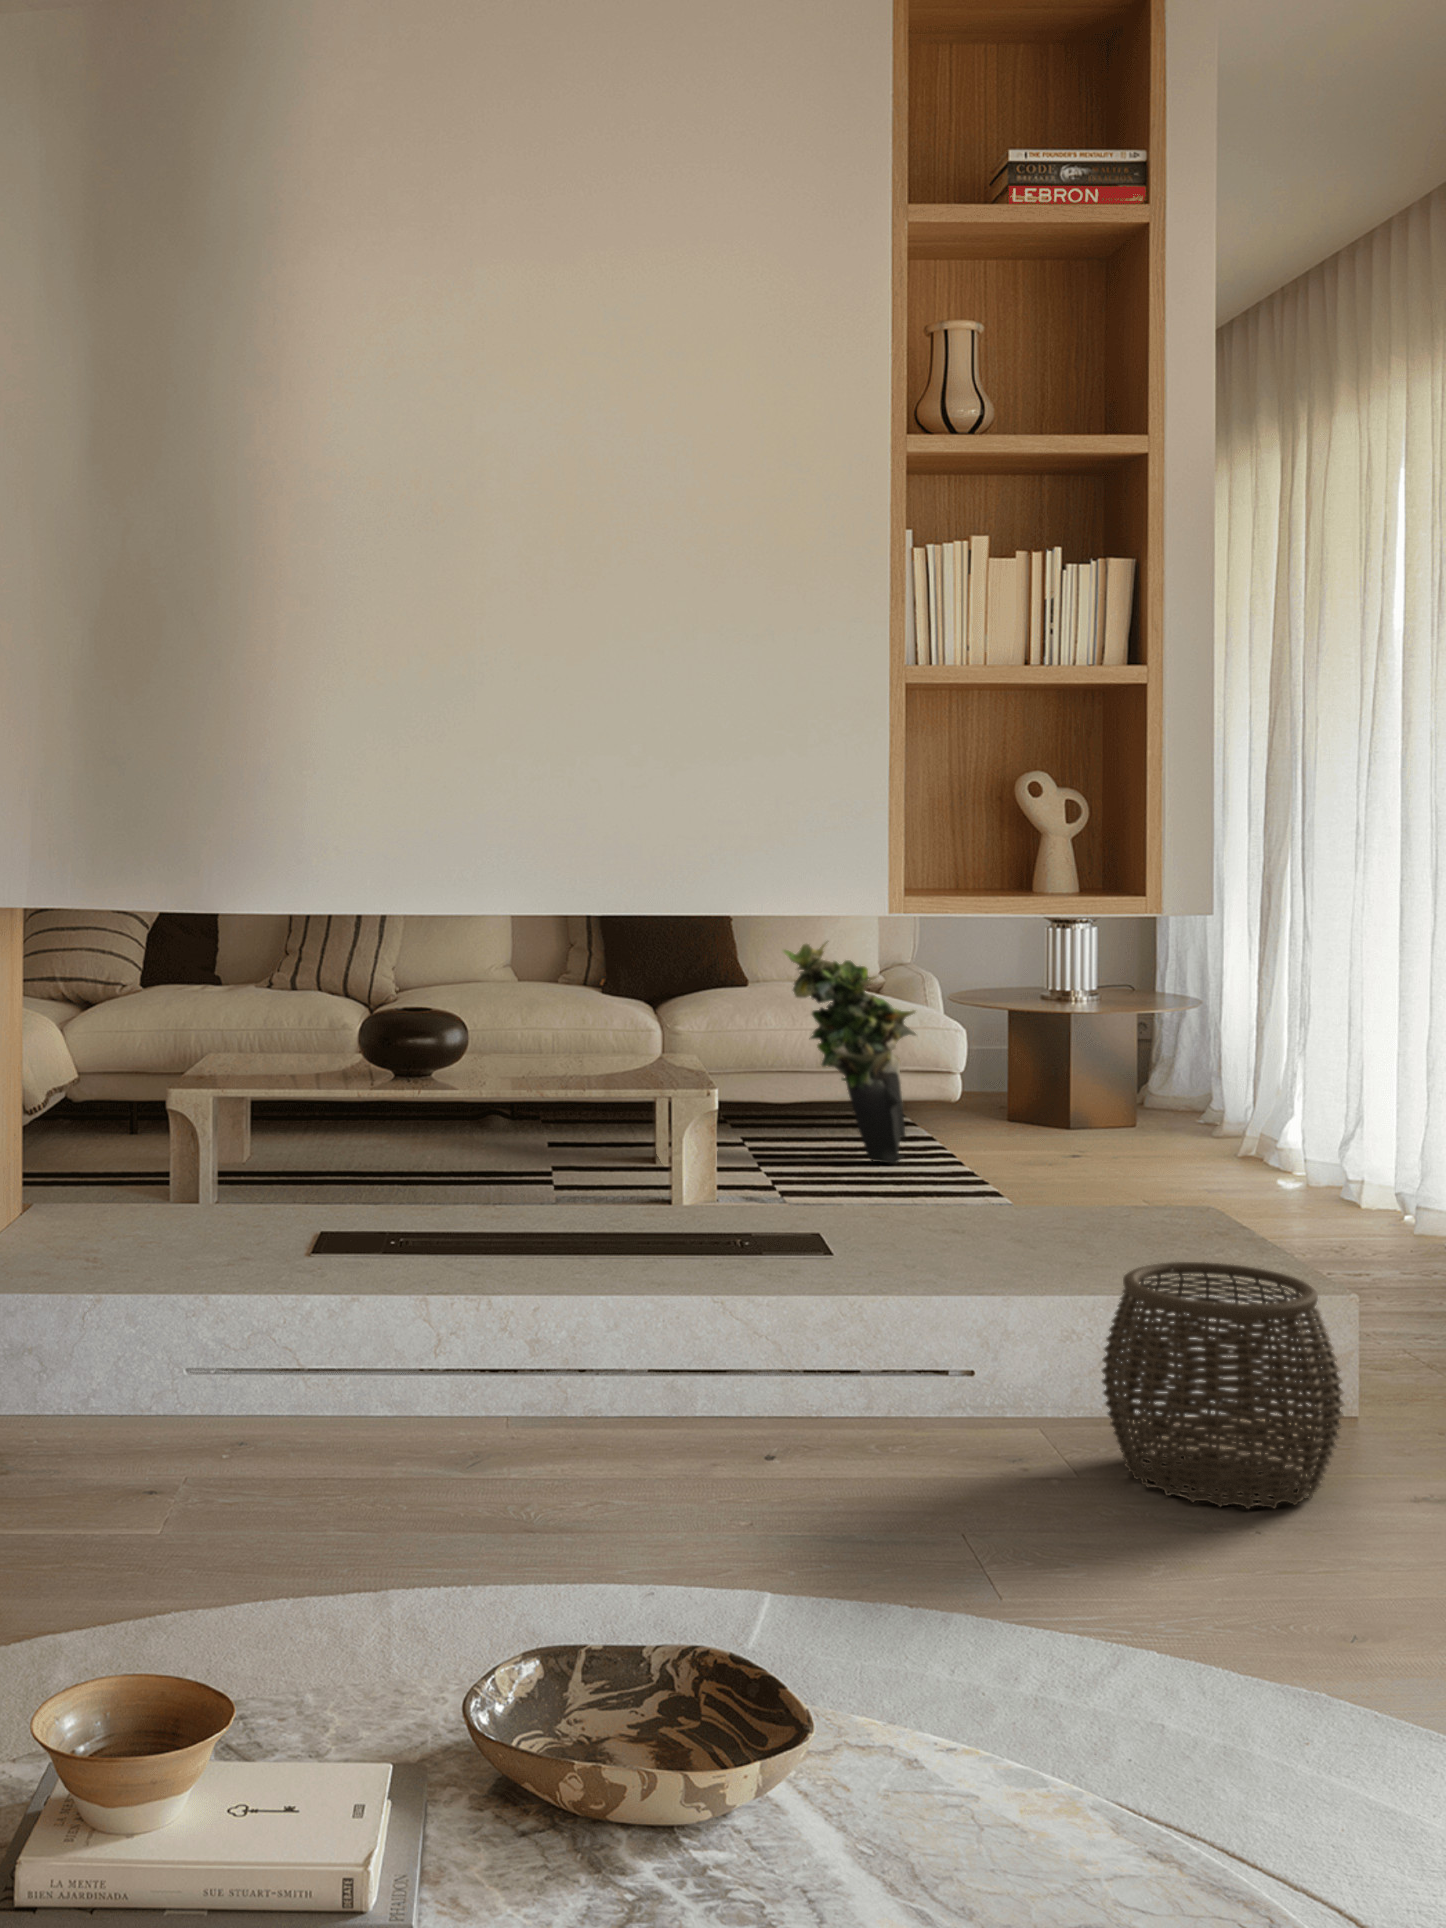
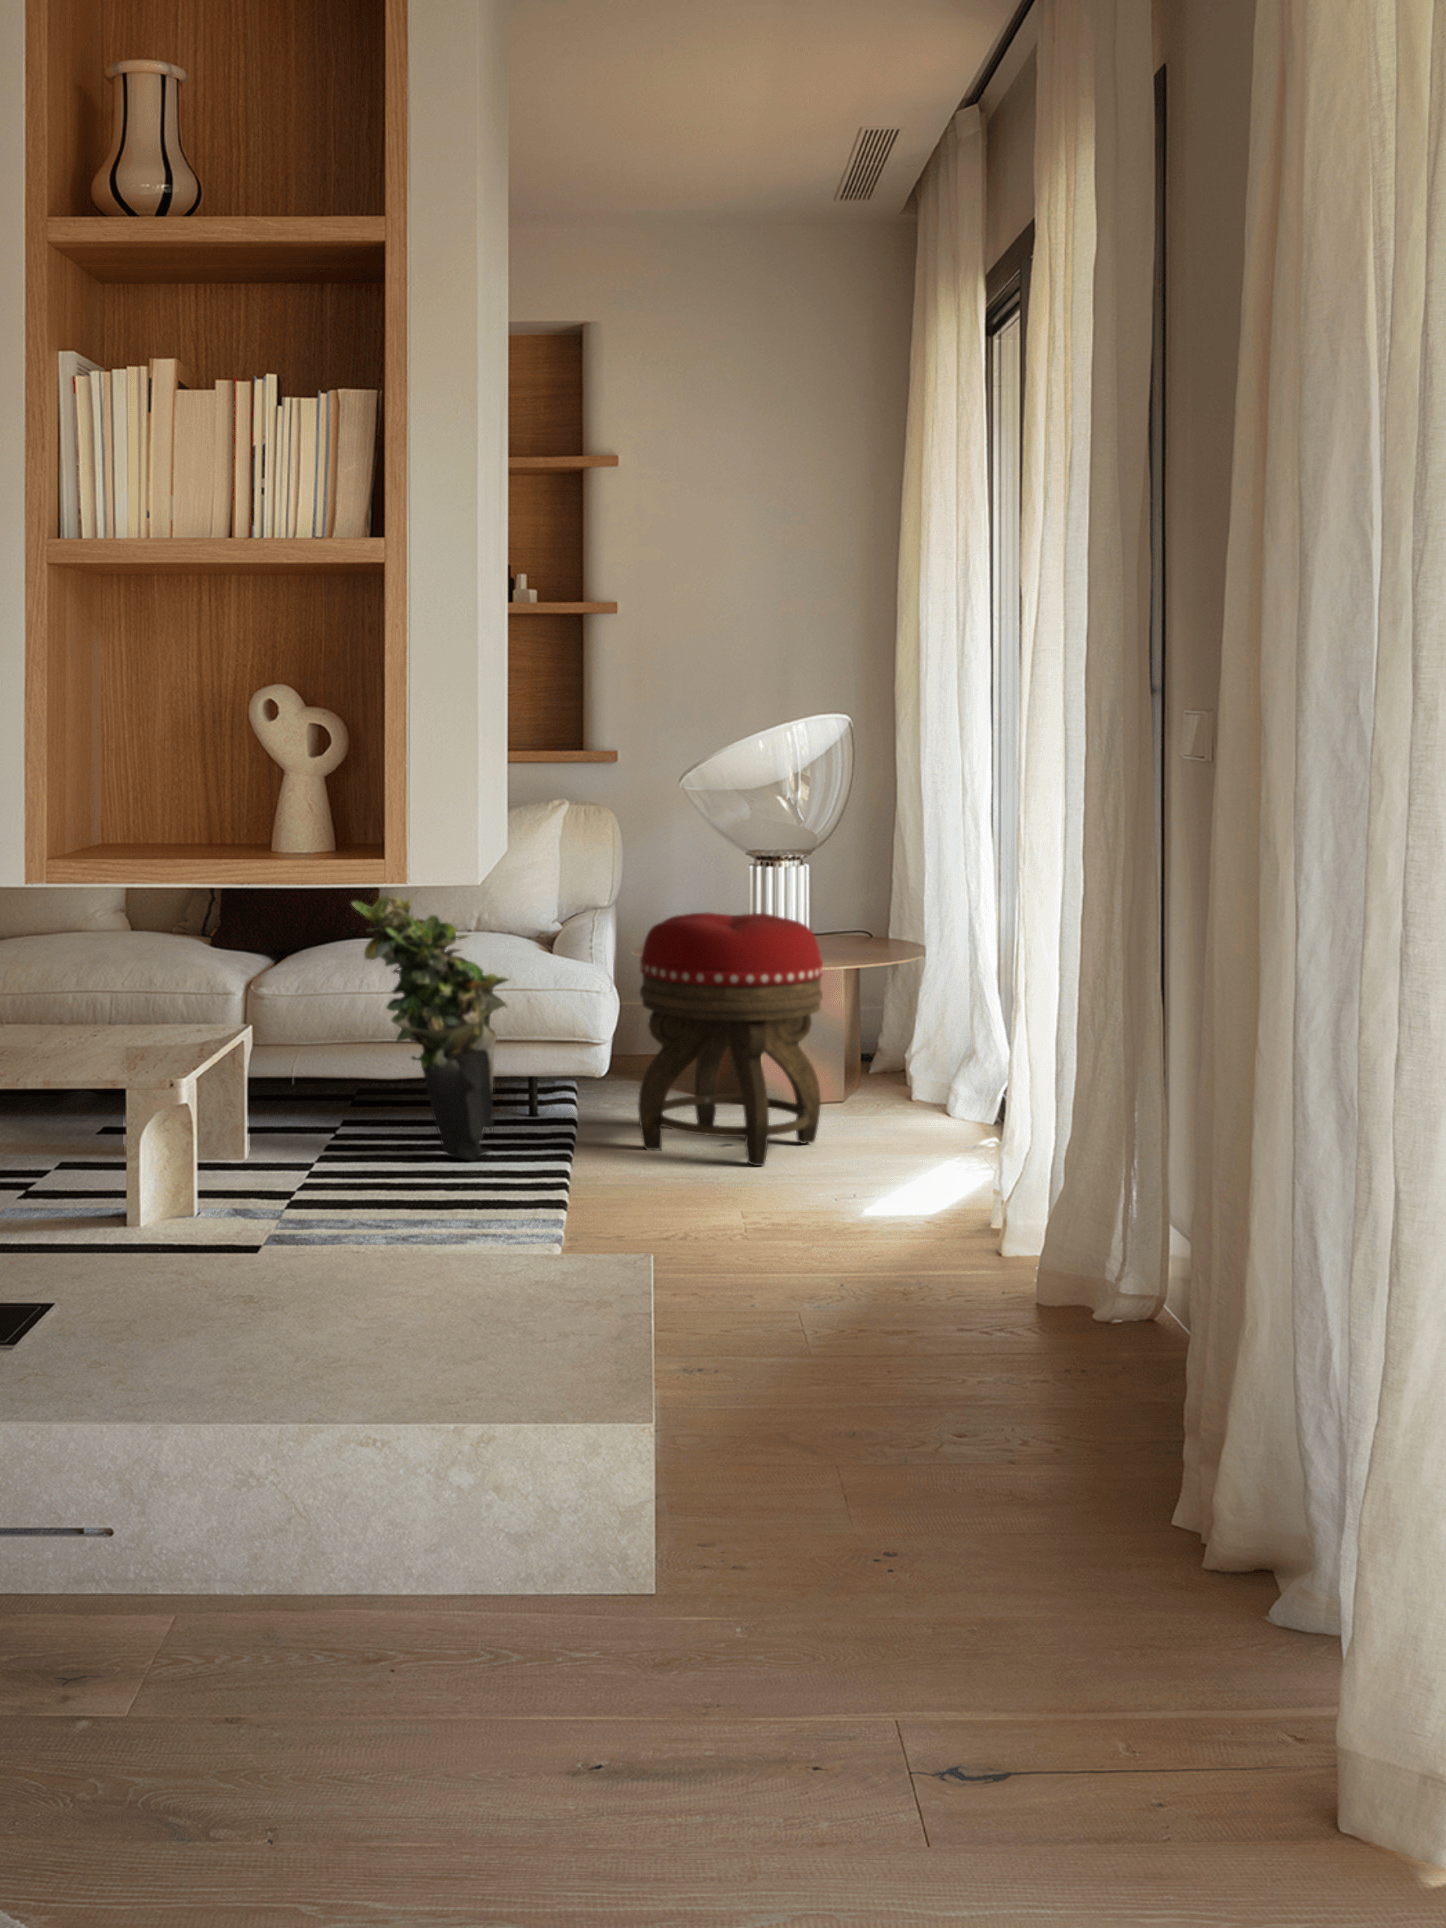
footstool: none [1003,957,1160,1164] -> present [638,912,823,1166]
woven basket: present [1102,1262,1344,1509] -> none [65,1390,403,1787]

